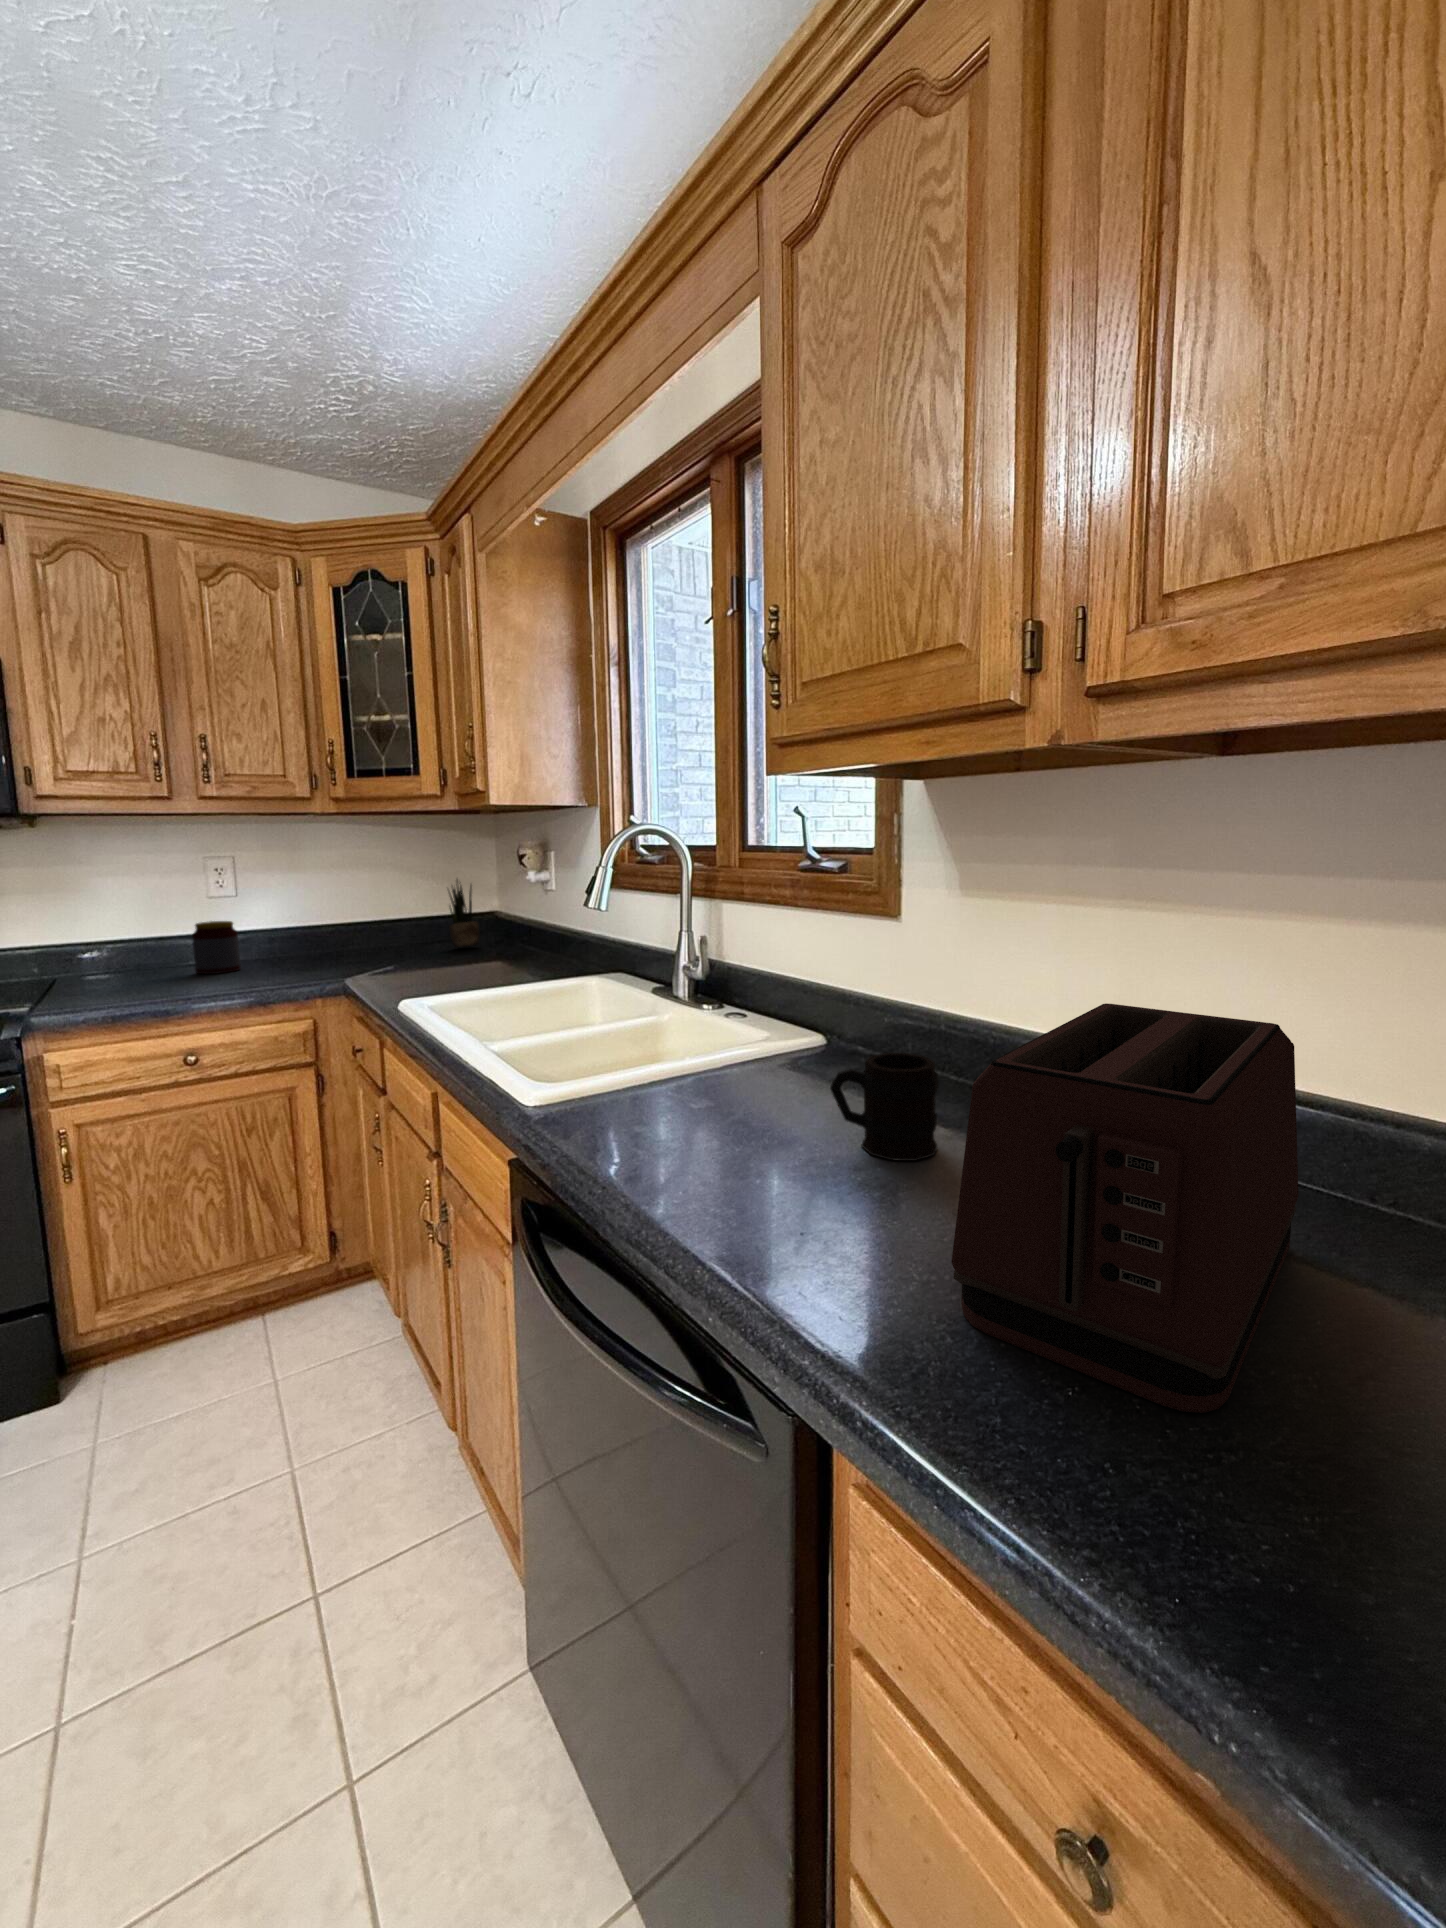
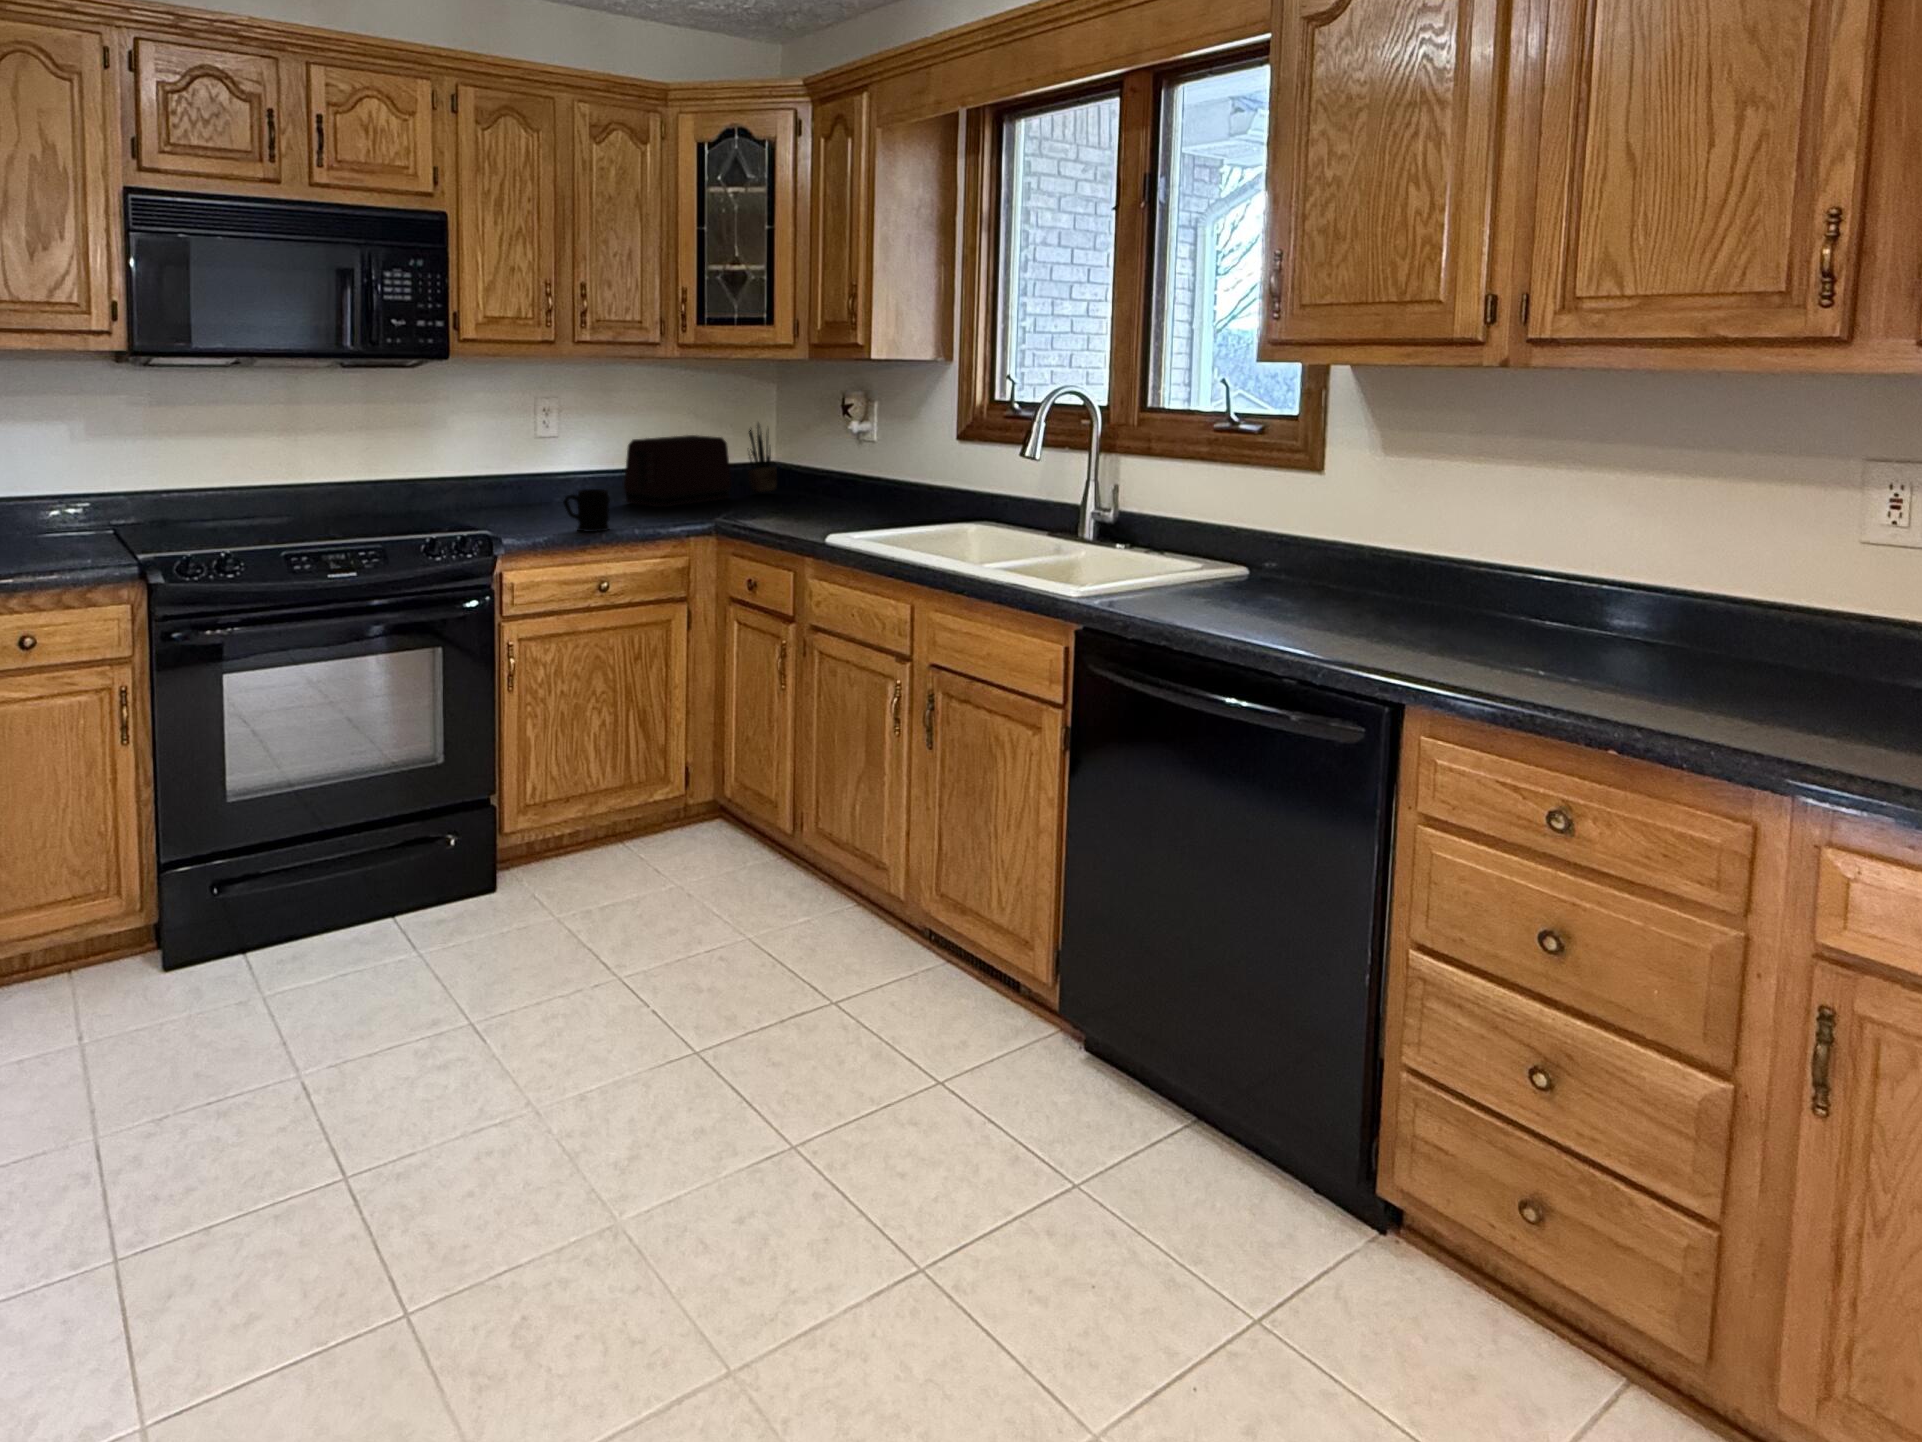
jar: present [192,921,241,974] -> none [536,461,574,512]
toaster: present [952,1003,1299,1413] -> present [624,435,731,507]
mug: present [830,1053,939,1161] -> present [563,489,610,532]

